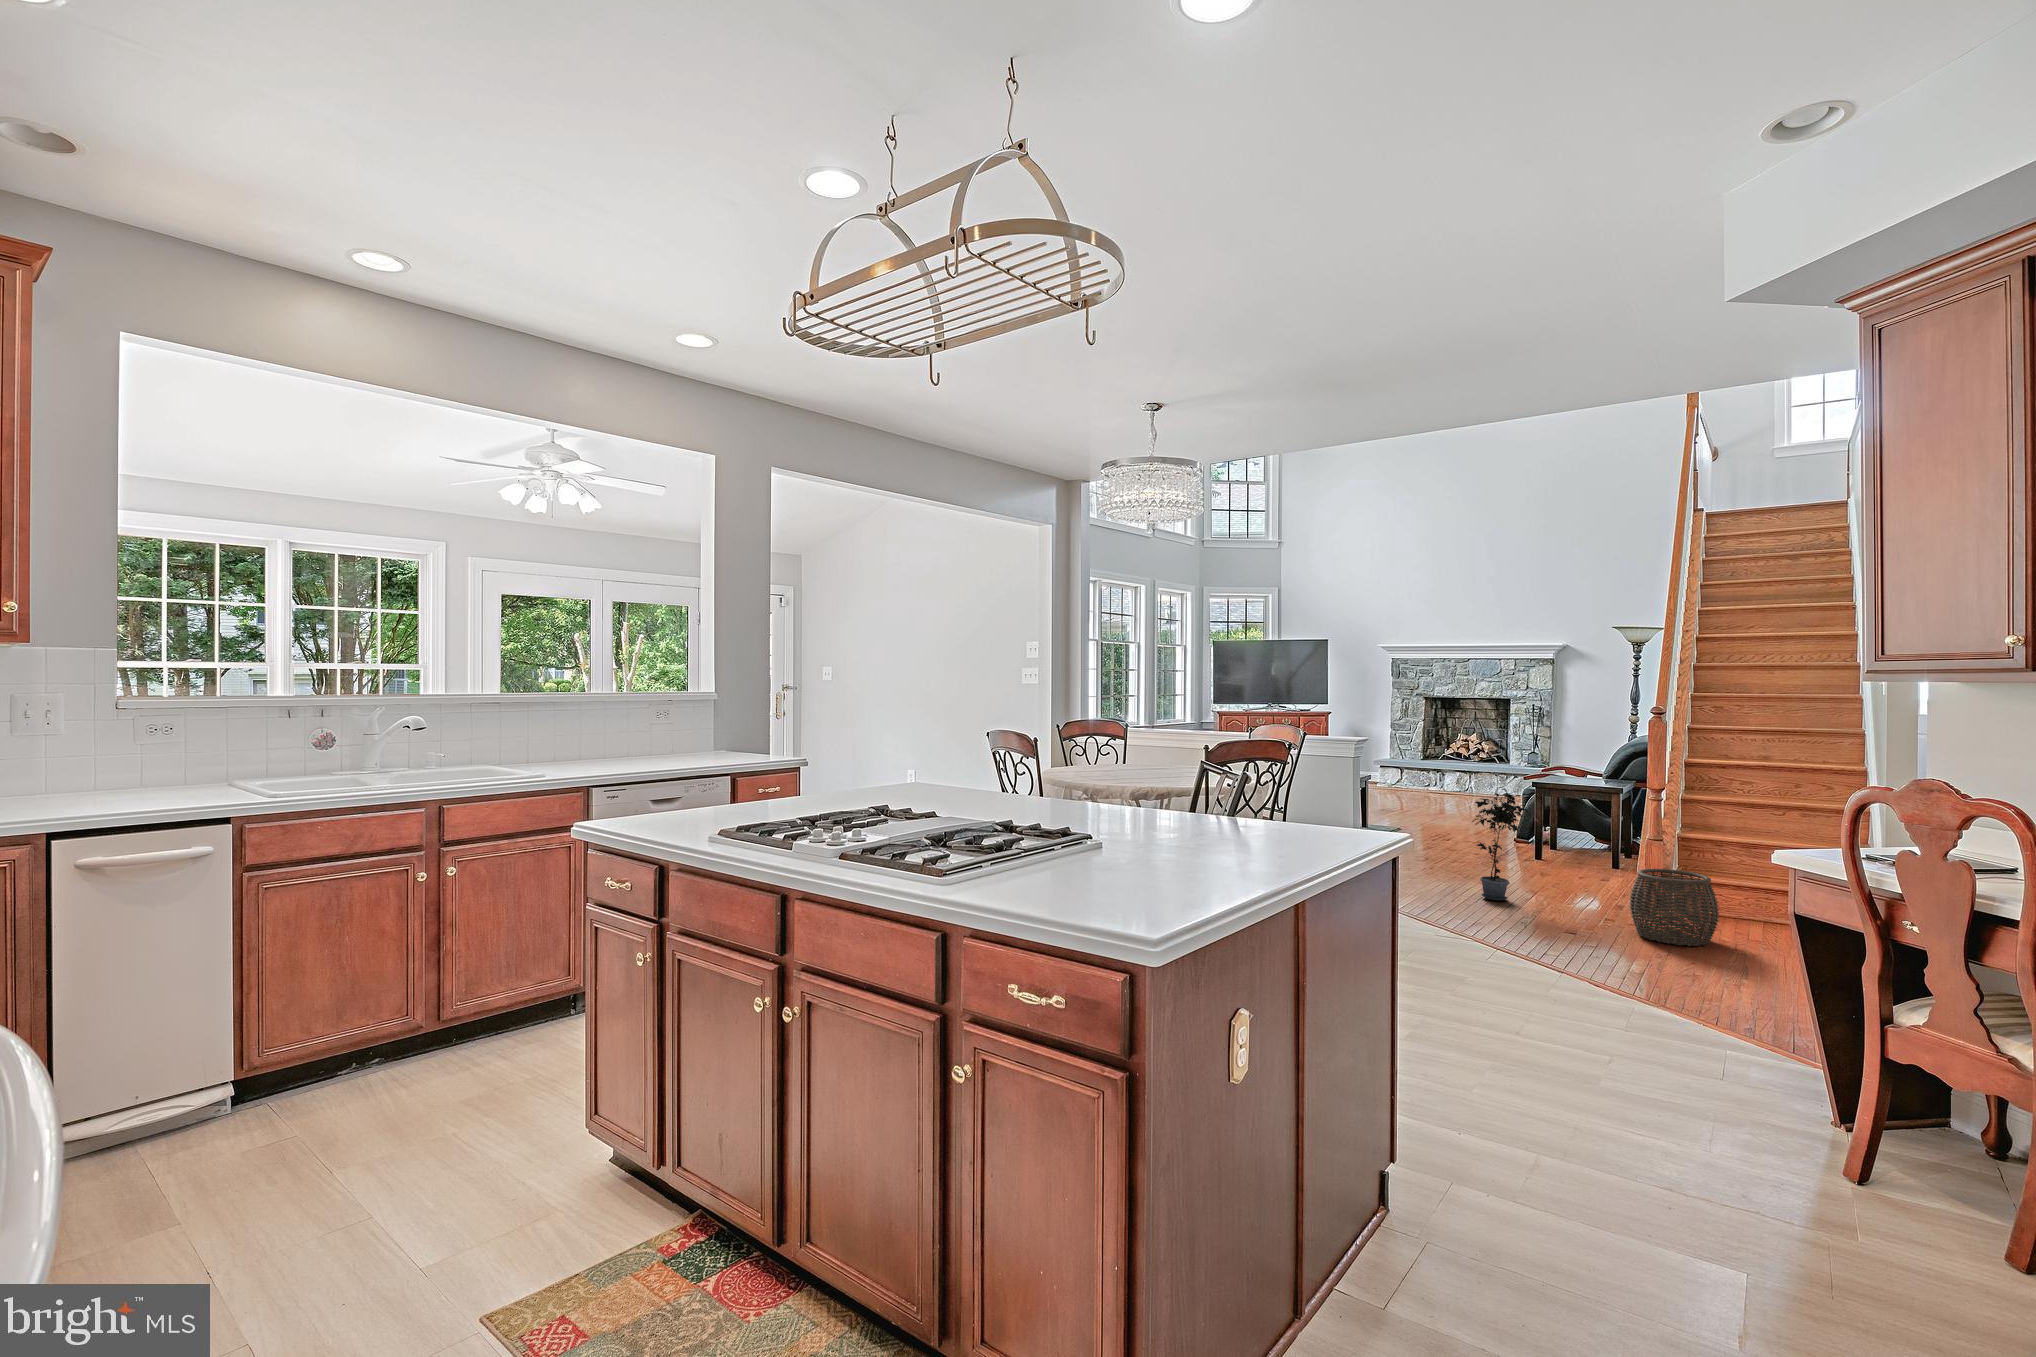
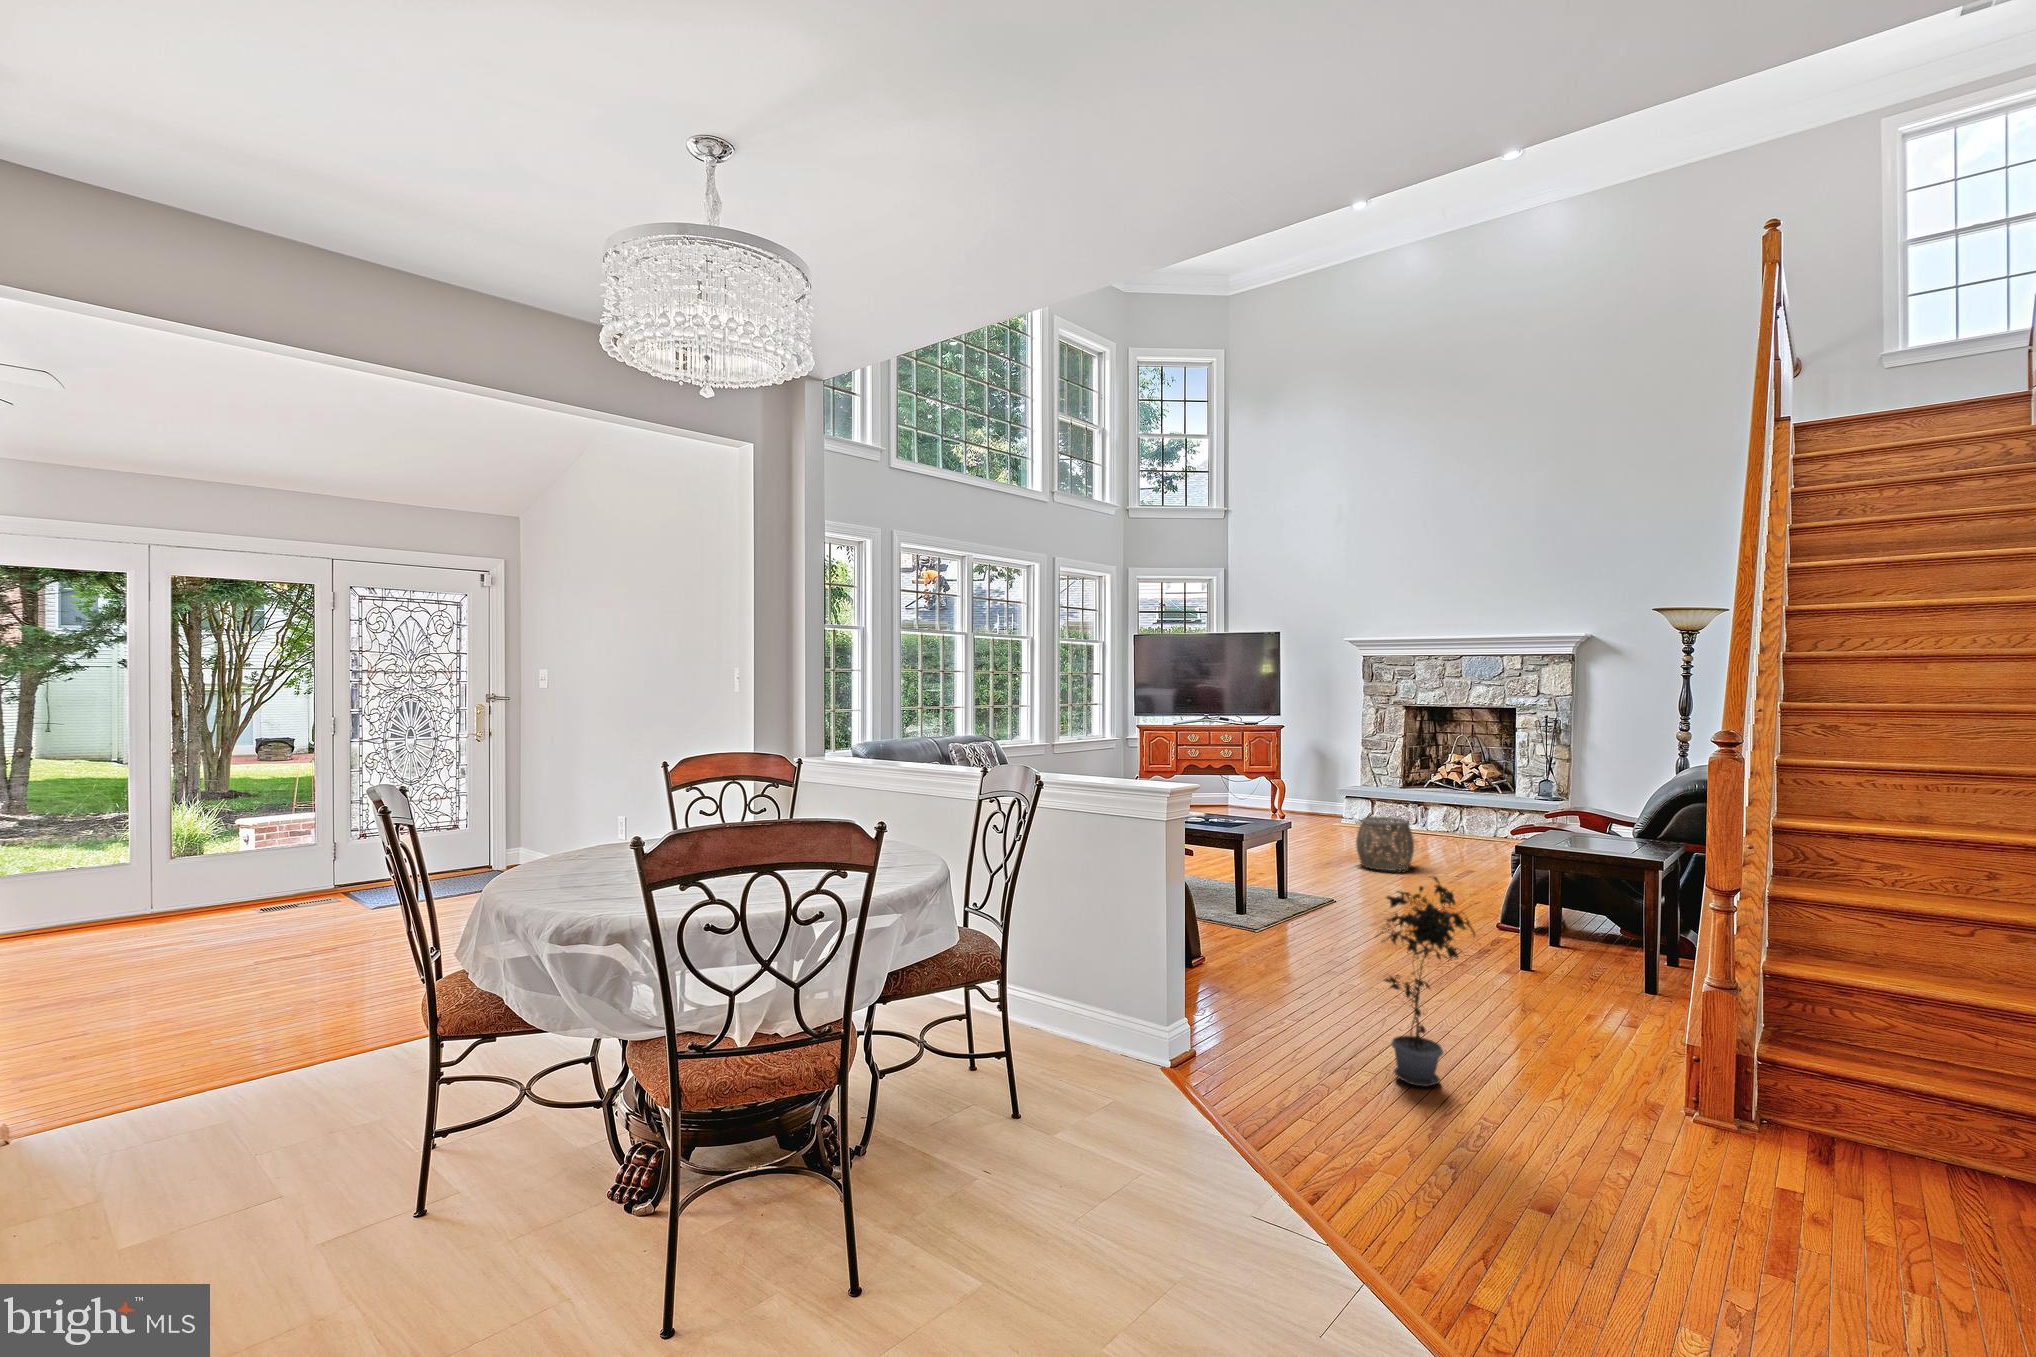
woven basket: present [1629,869,1719,946] -> present [1356,817,1414,871]

